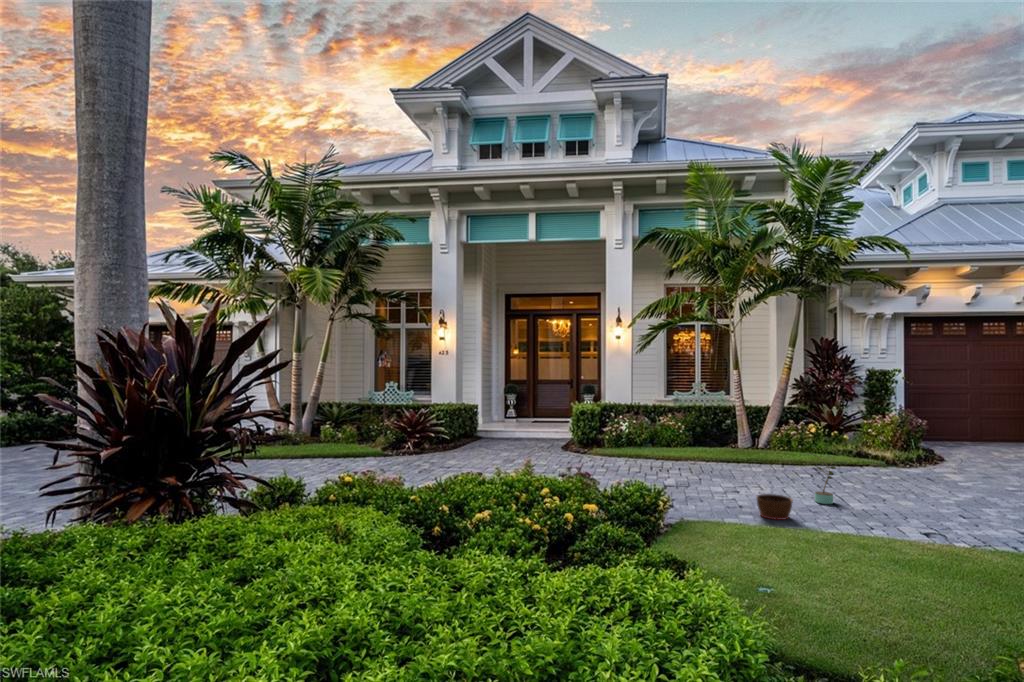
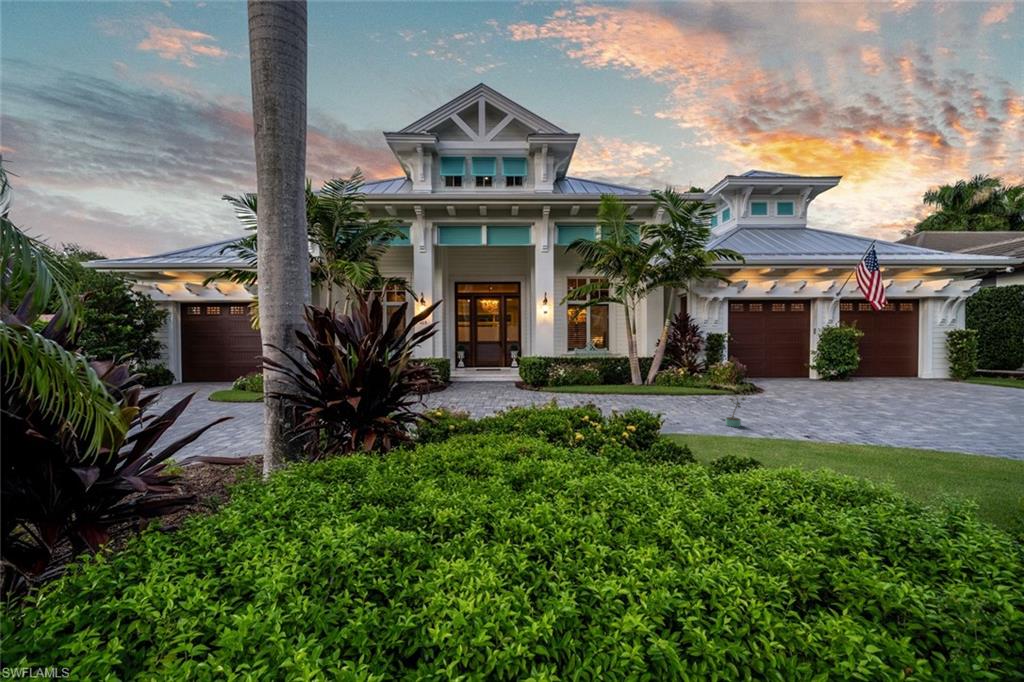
basket: present [756,494,793,520] -> none [697,423,729,444]

